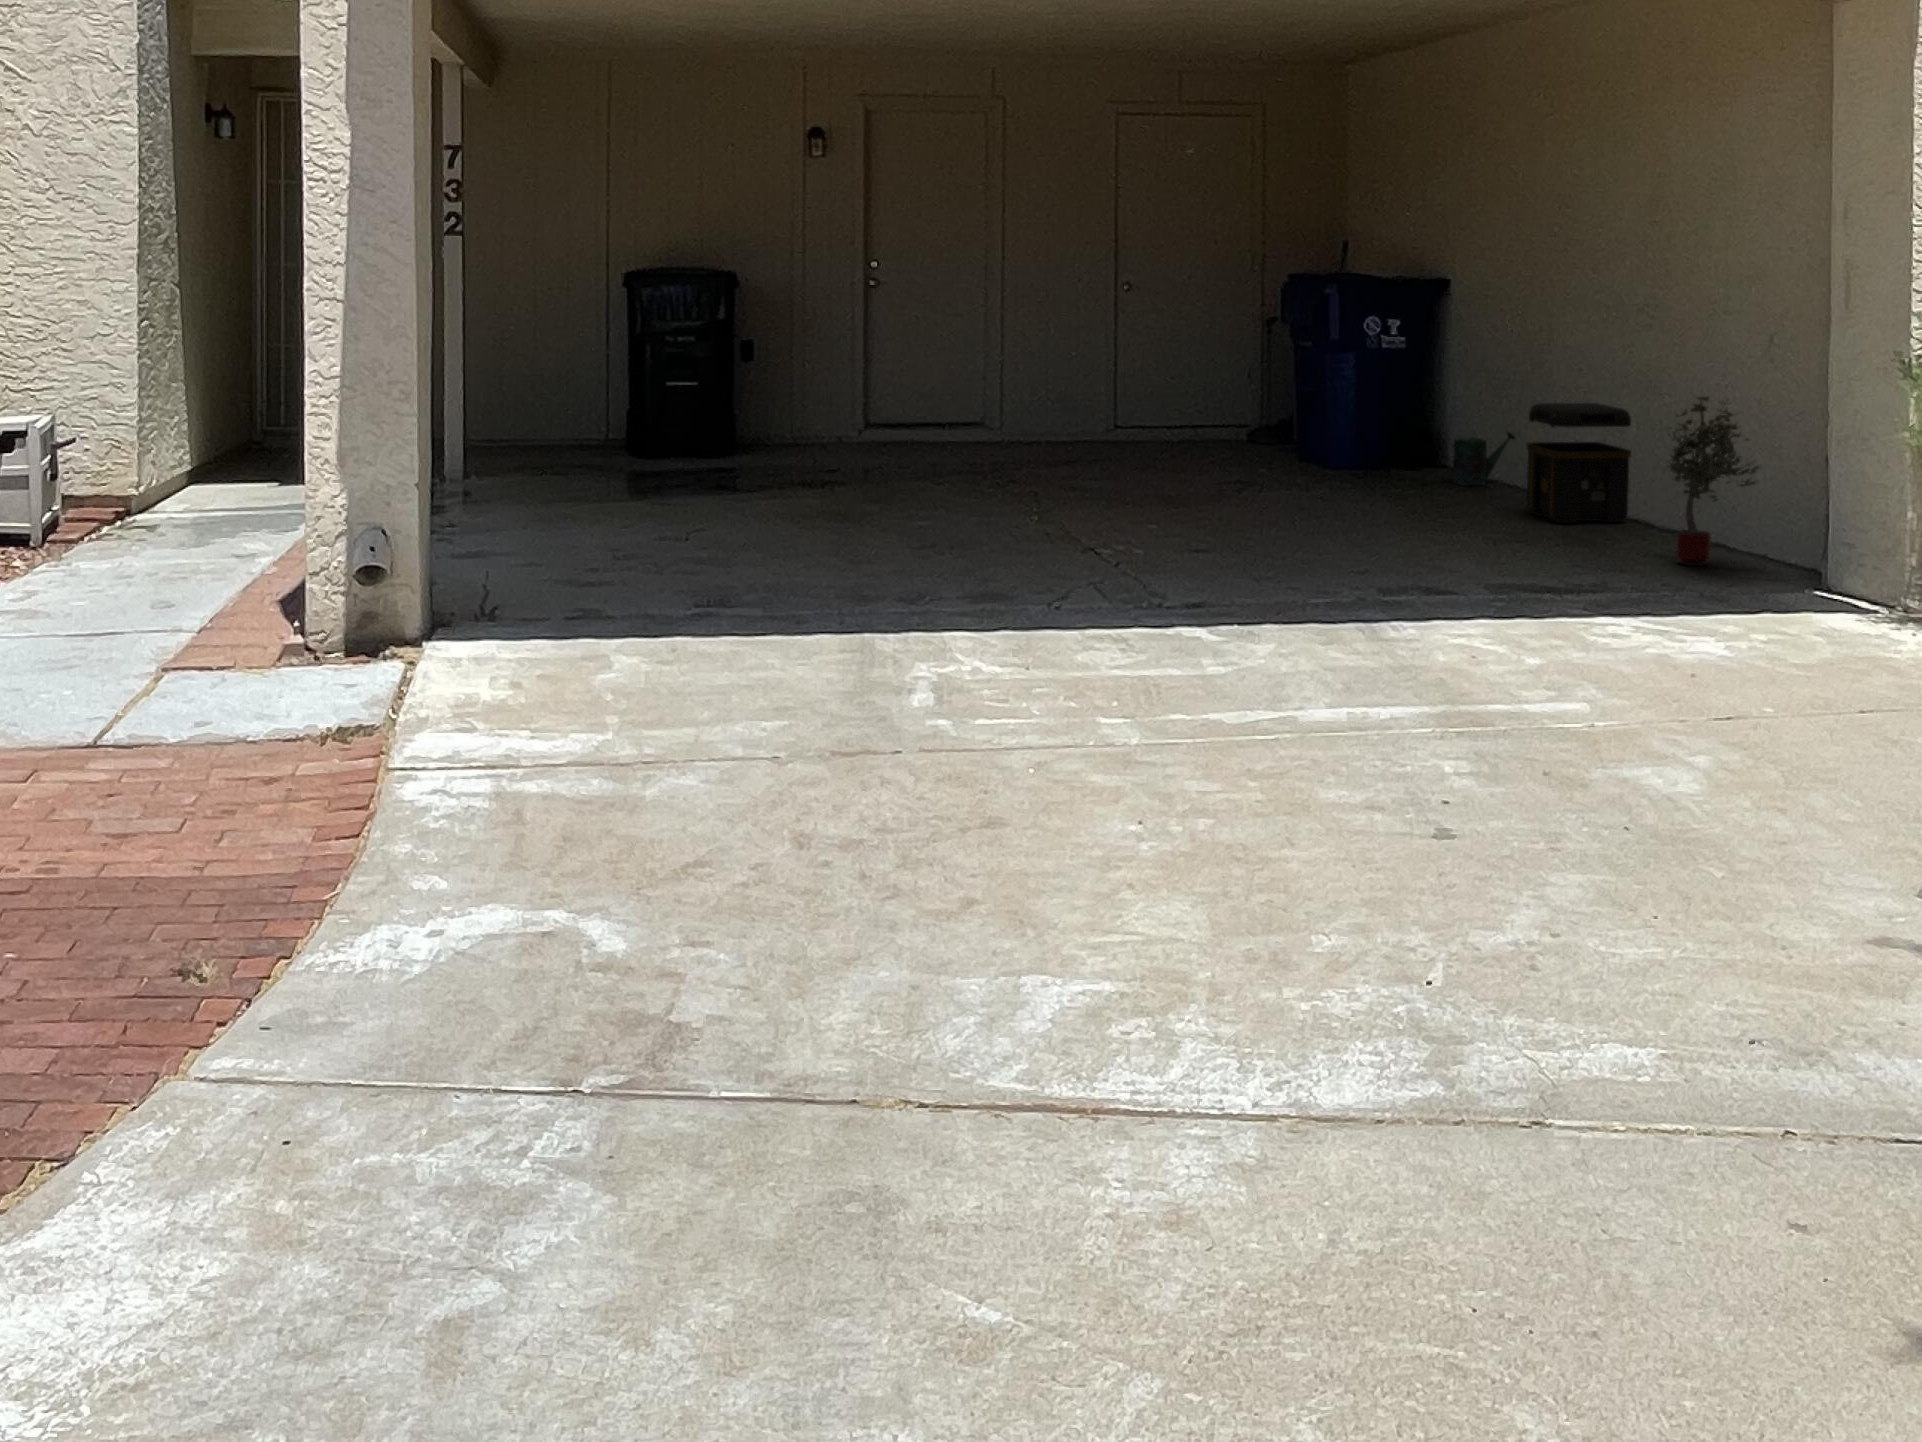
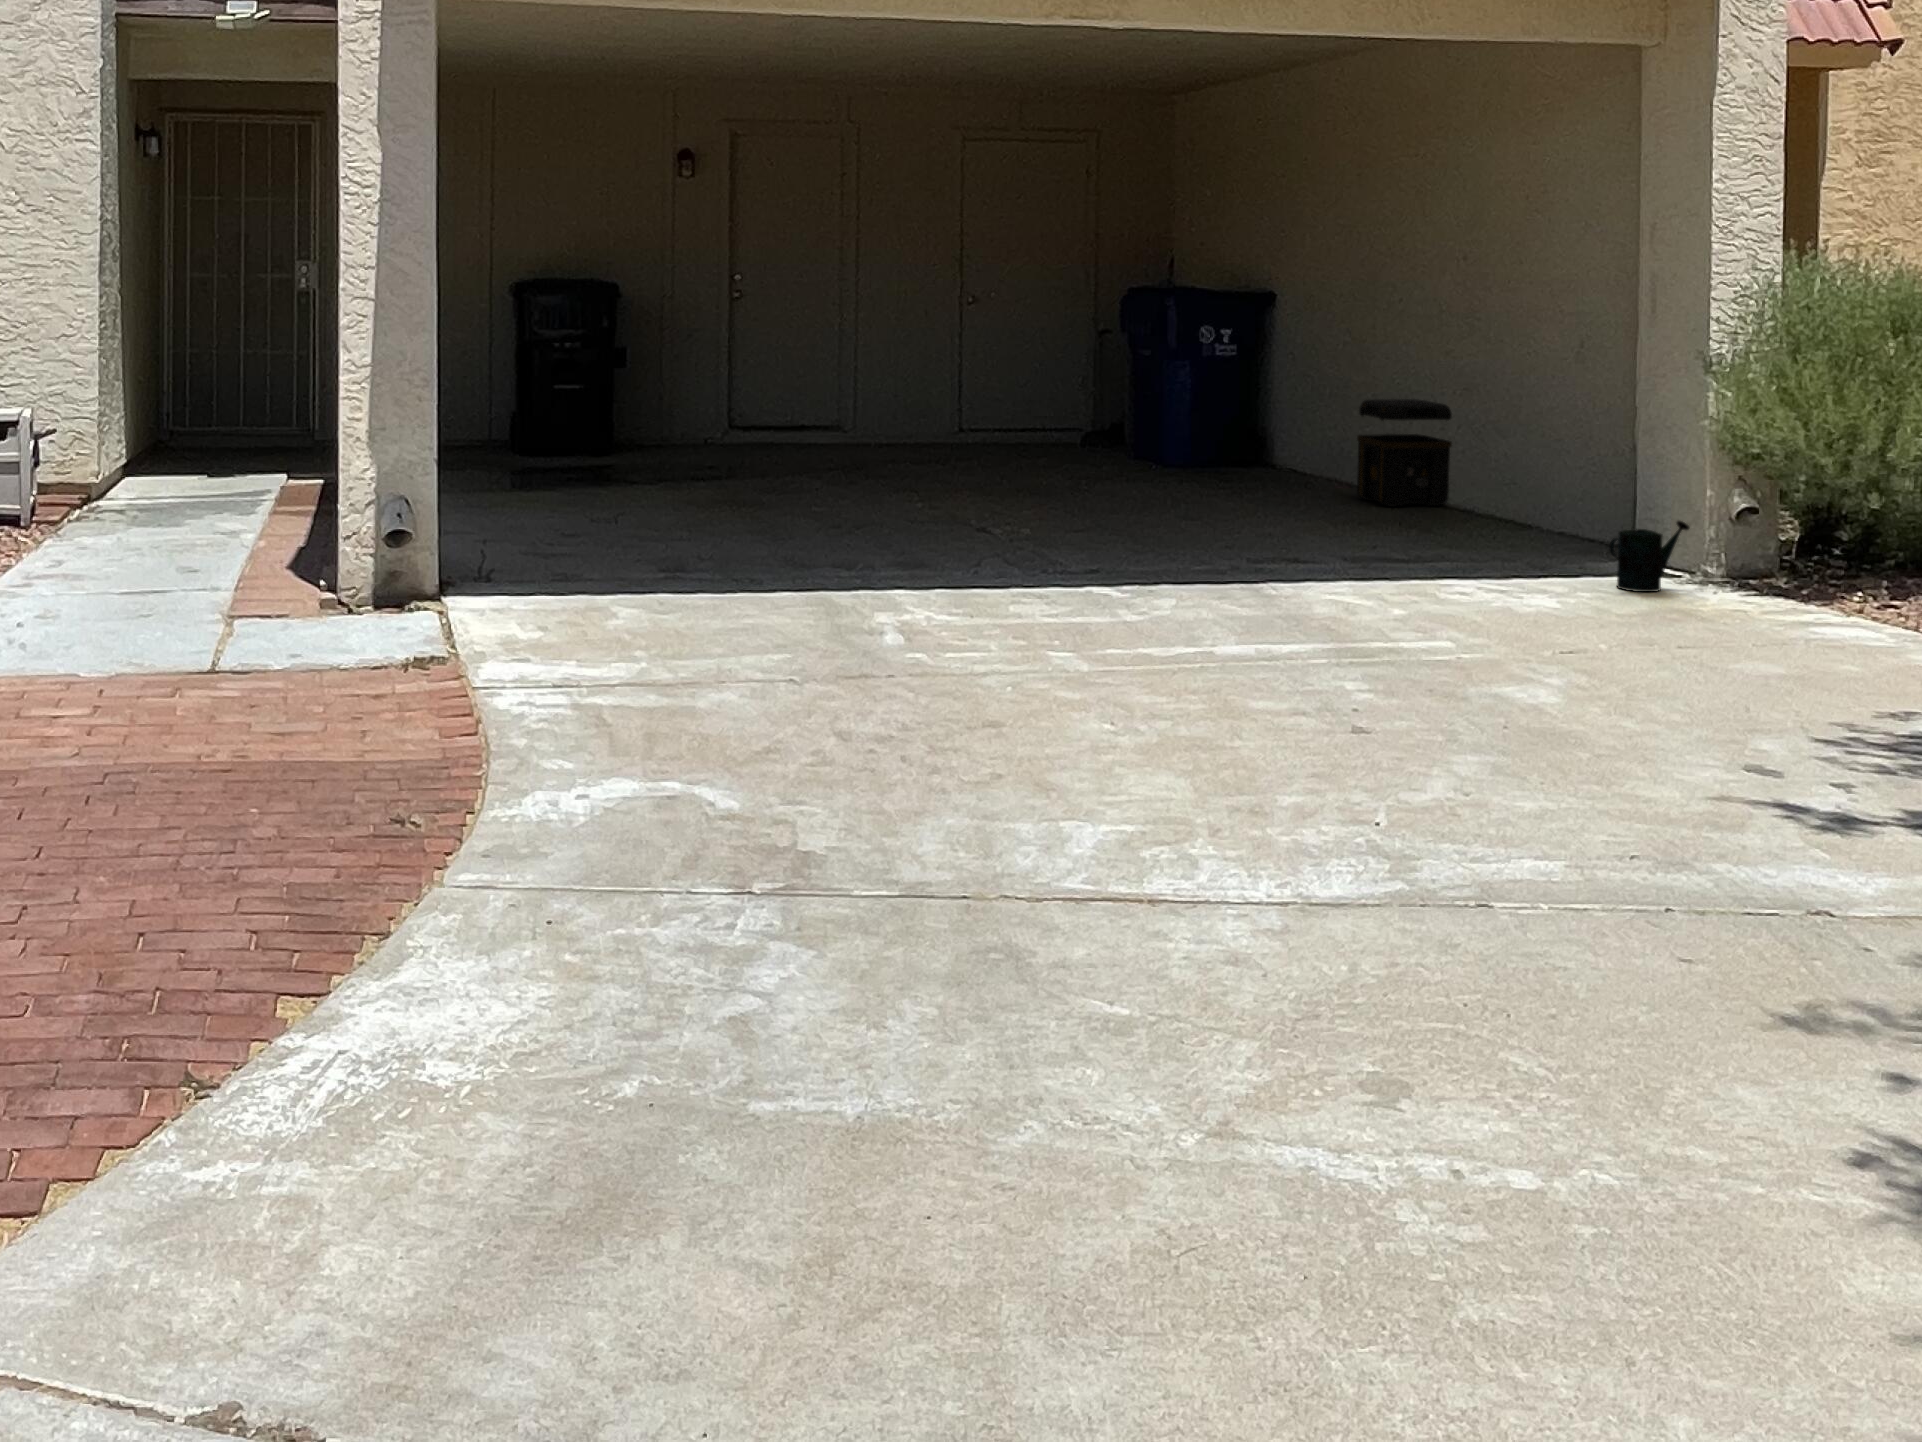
potted tree: present [1668,397,1759,566] -> none [1488,390,1575,541]
watering can: present [1442,432,1515,486] -> present [1609,521,1689,592]

